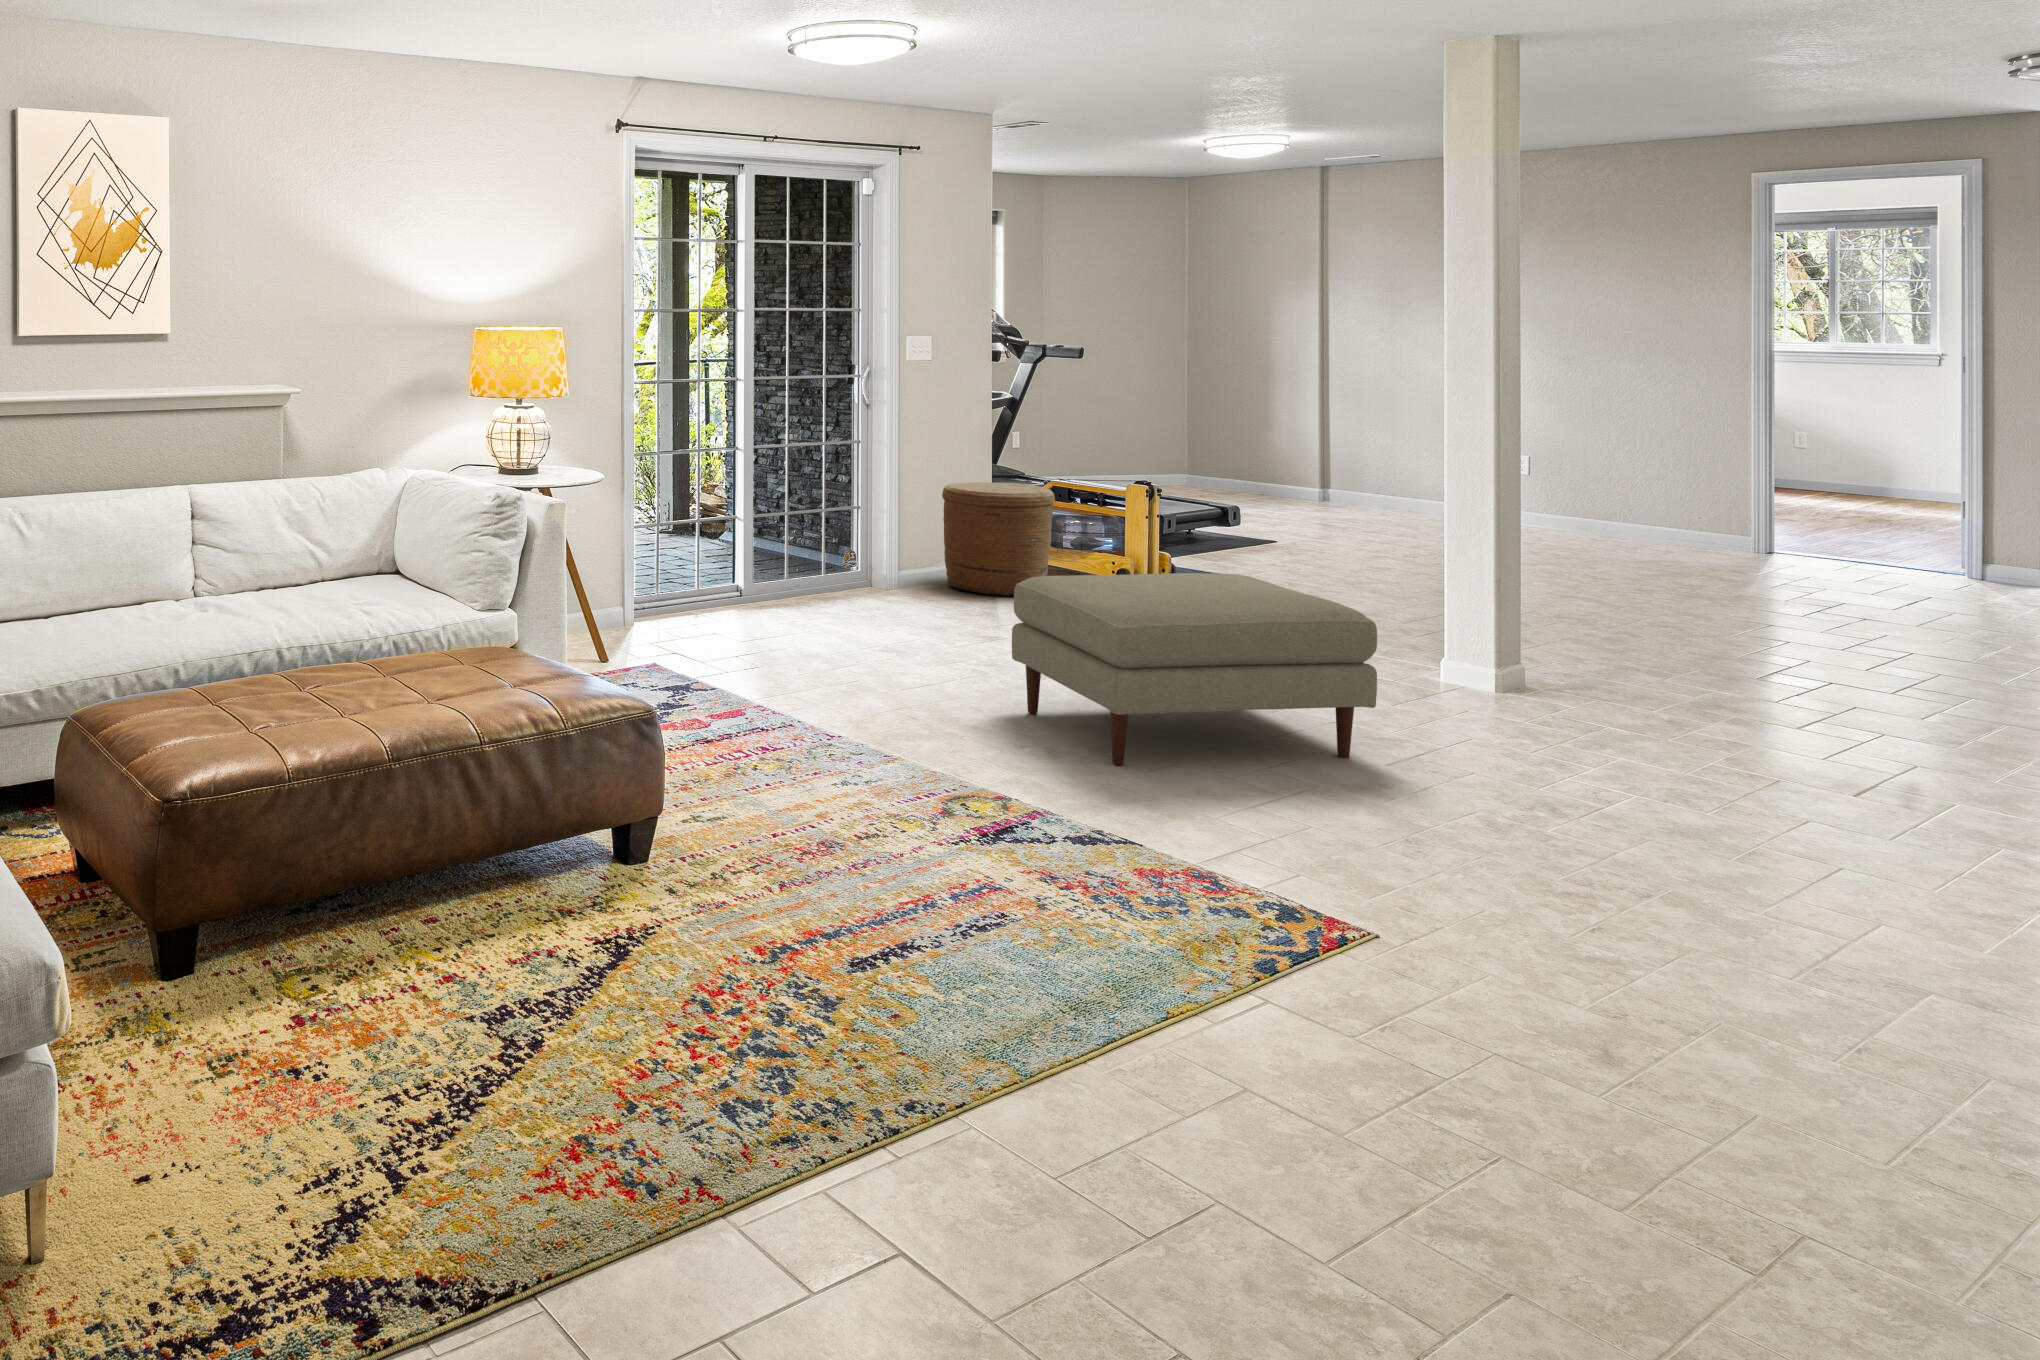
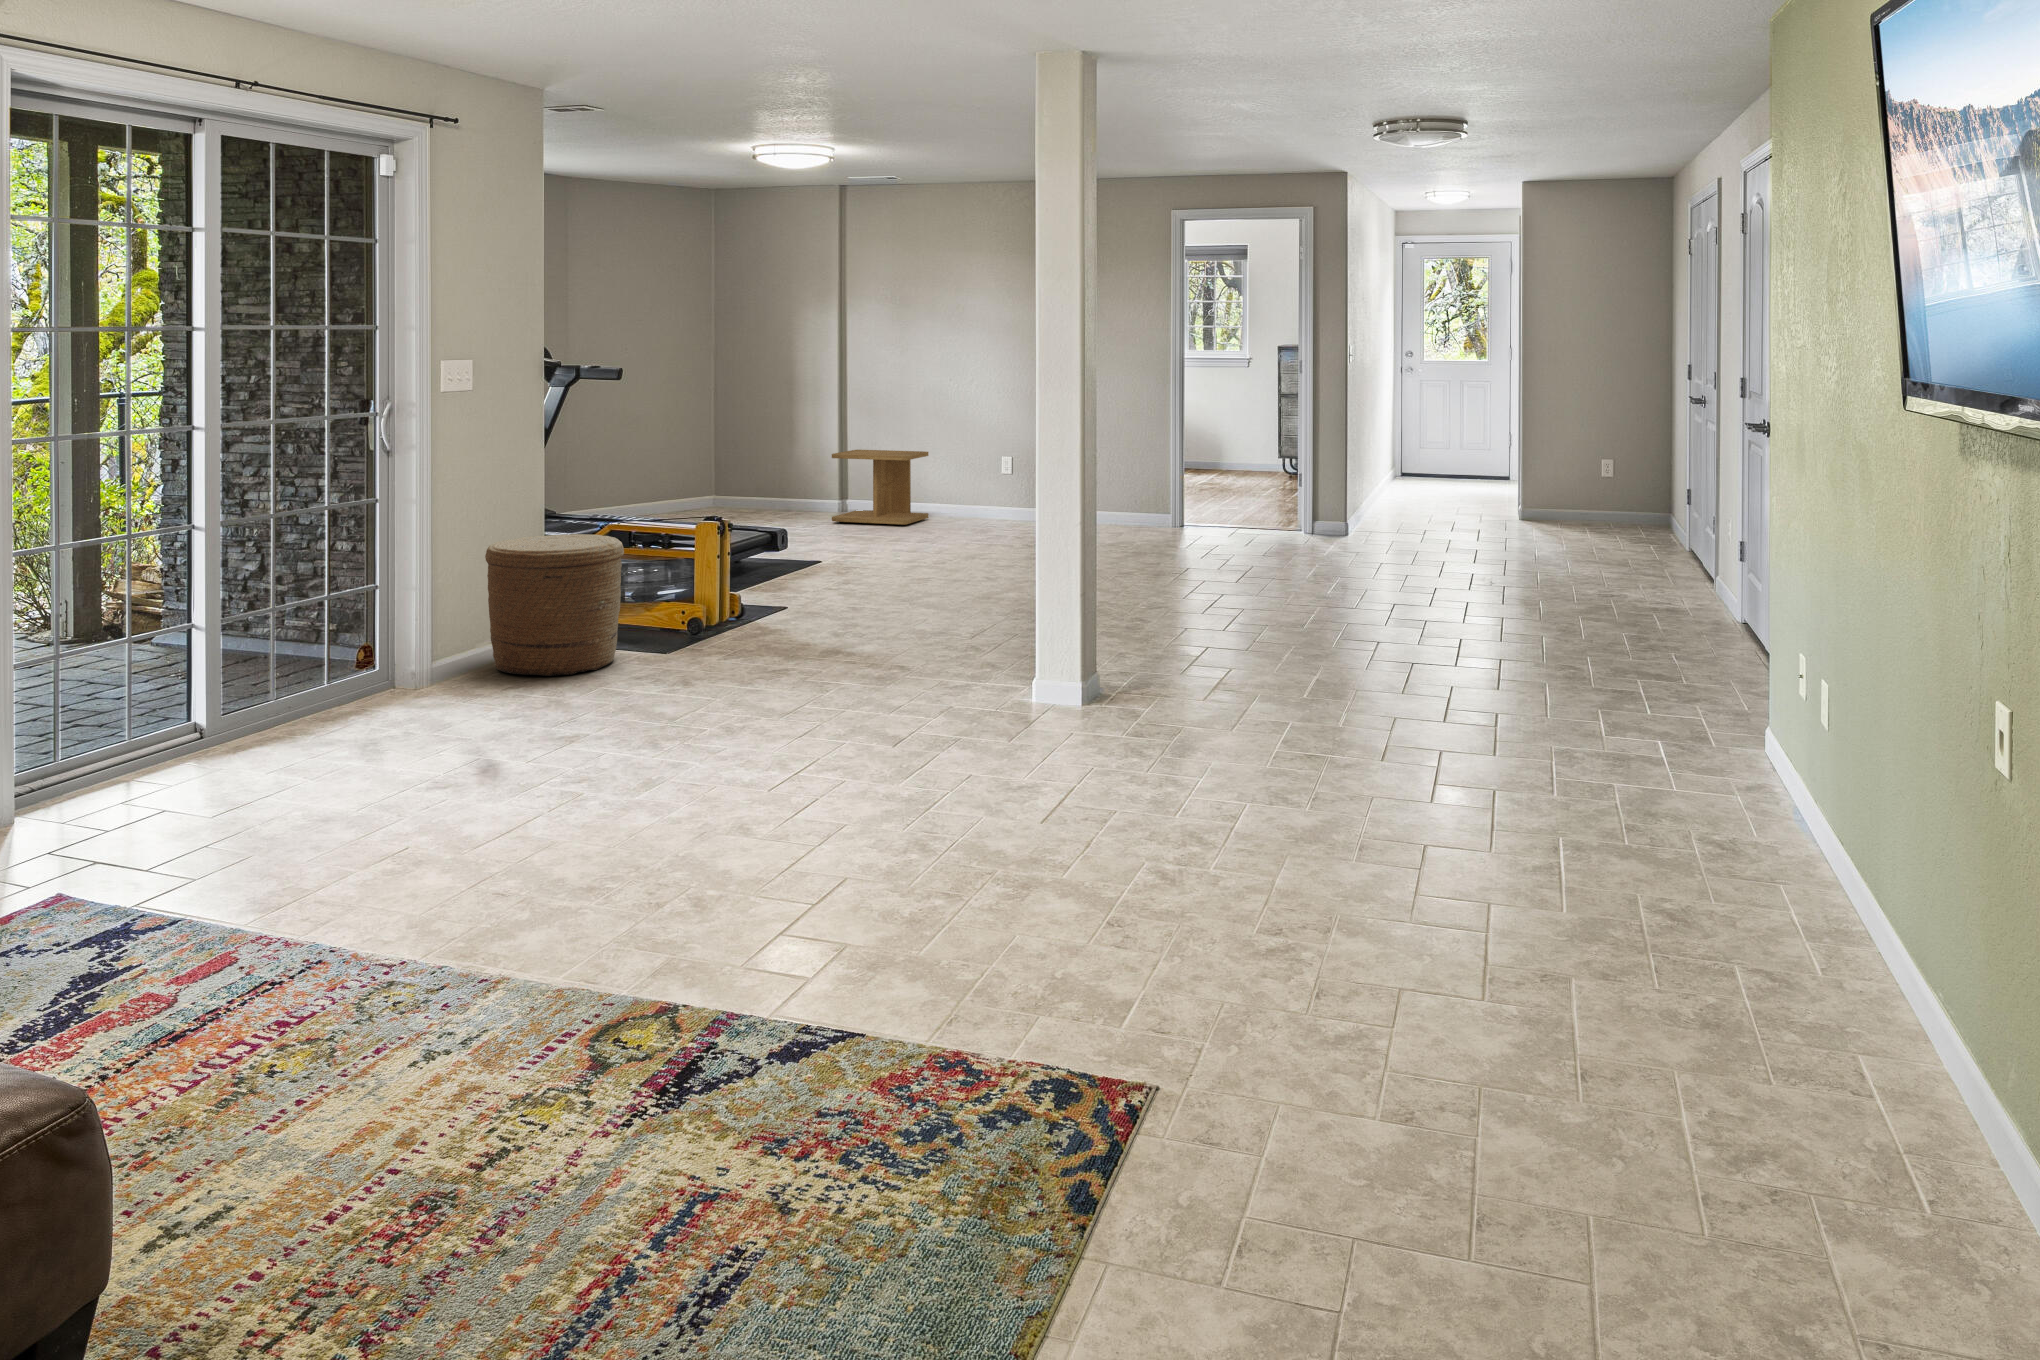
side table: none [1301,438,1416,518] -> present [832,450,929,526]
ottoman: present [1012,573,1377,765] -> none [628,632,1039,908]

